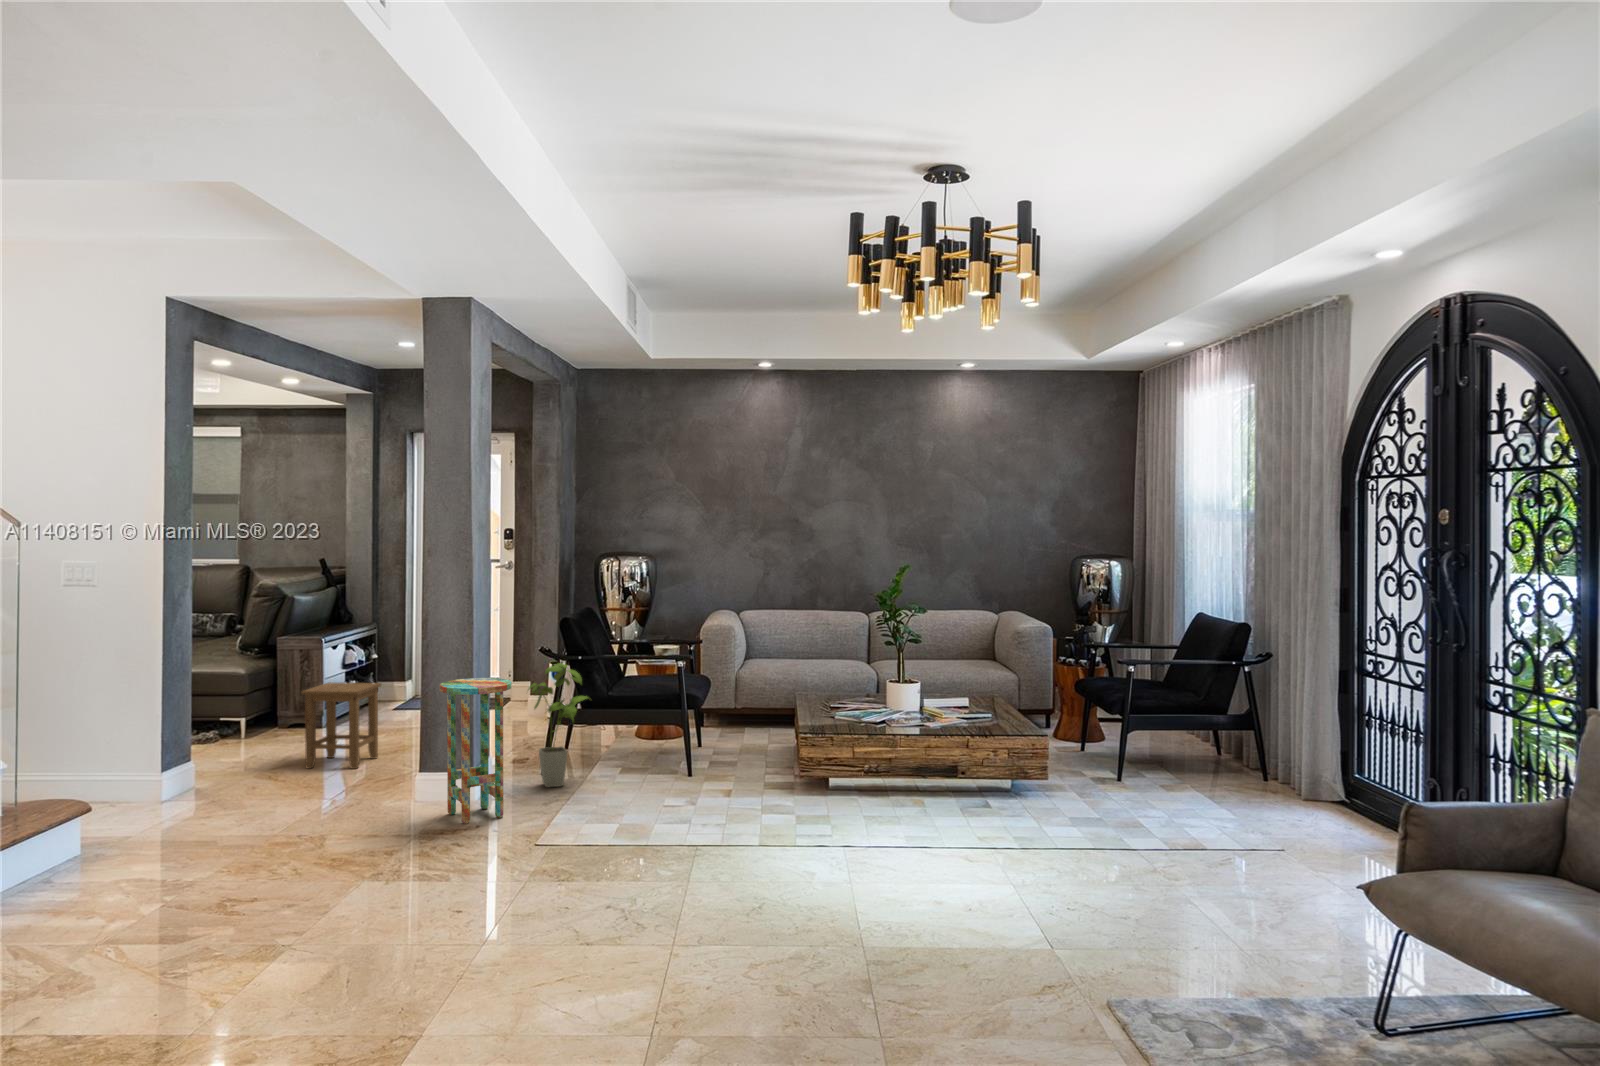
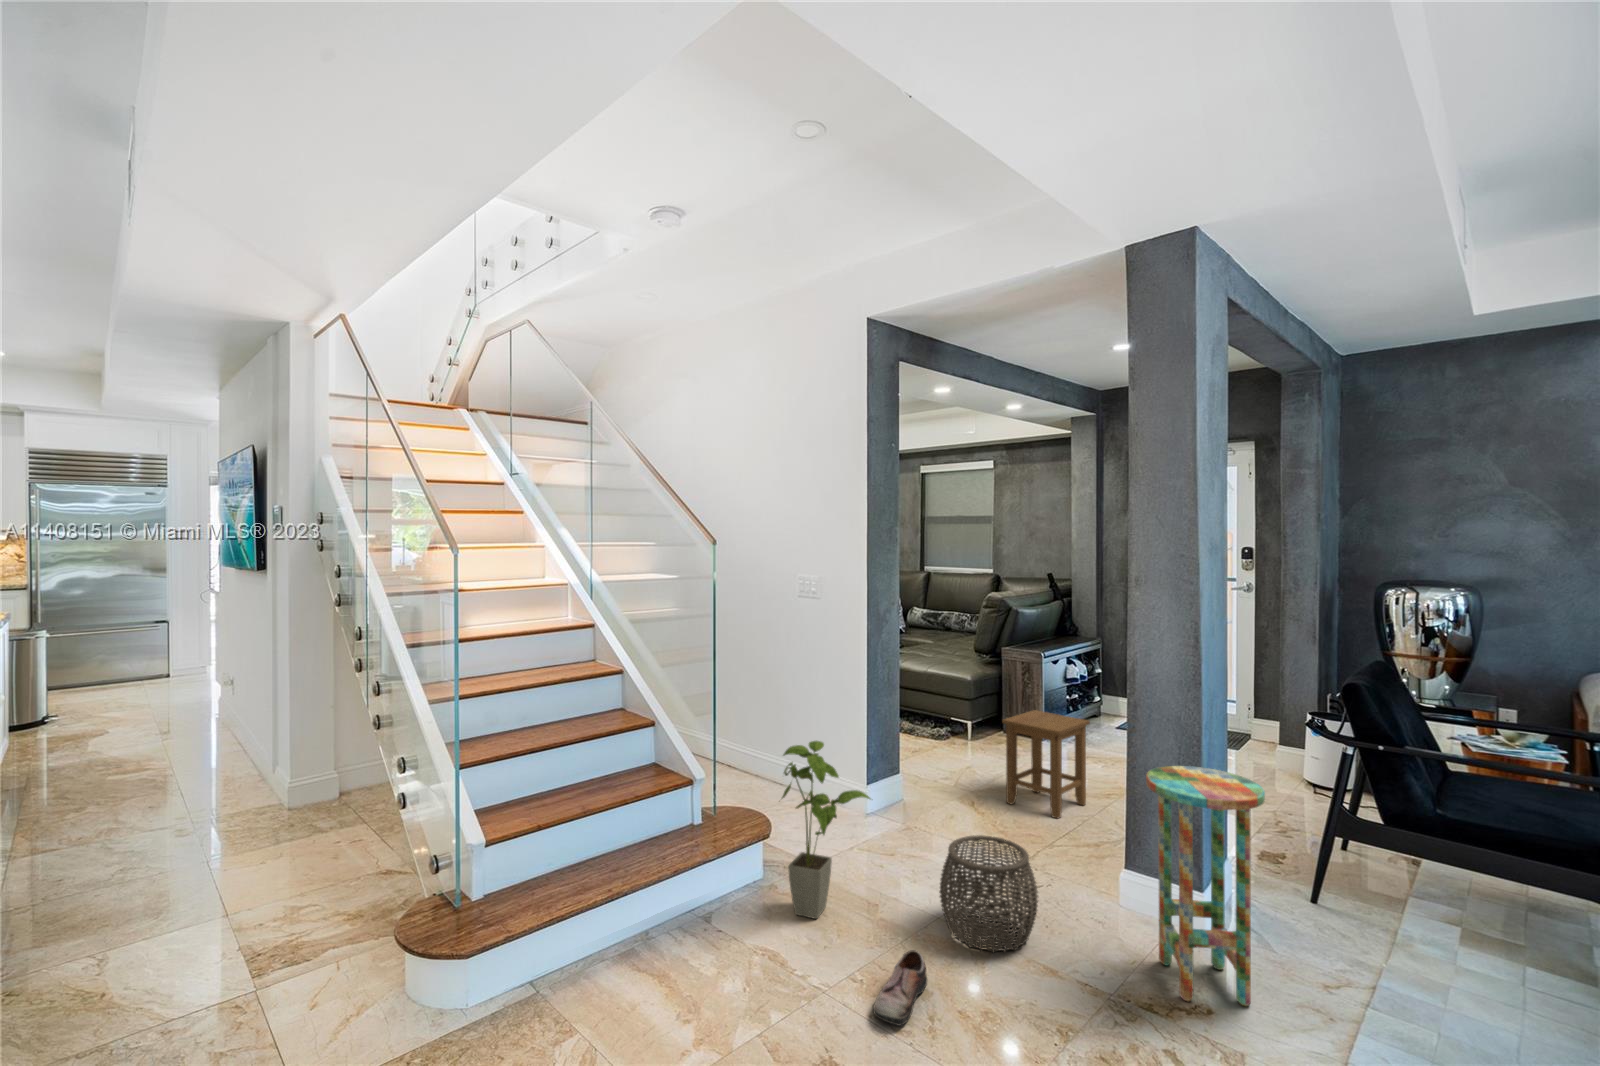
house plant: present [528,663,588,788] -> present [782,741,870,919]
woven basket: none [281,759,363,836] -> present [940,835,1038,952]
shoe: none [253,835,288,872] -> present [873,950,927,1026]

